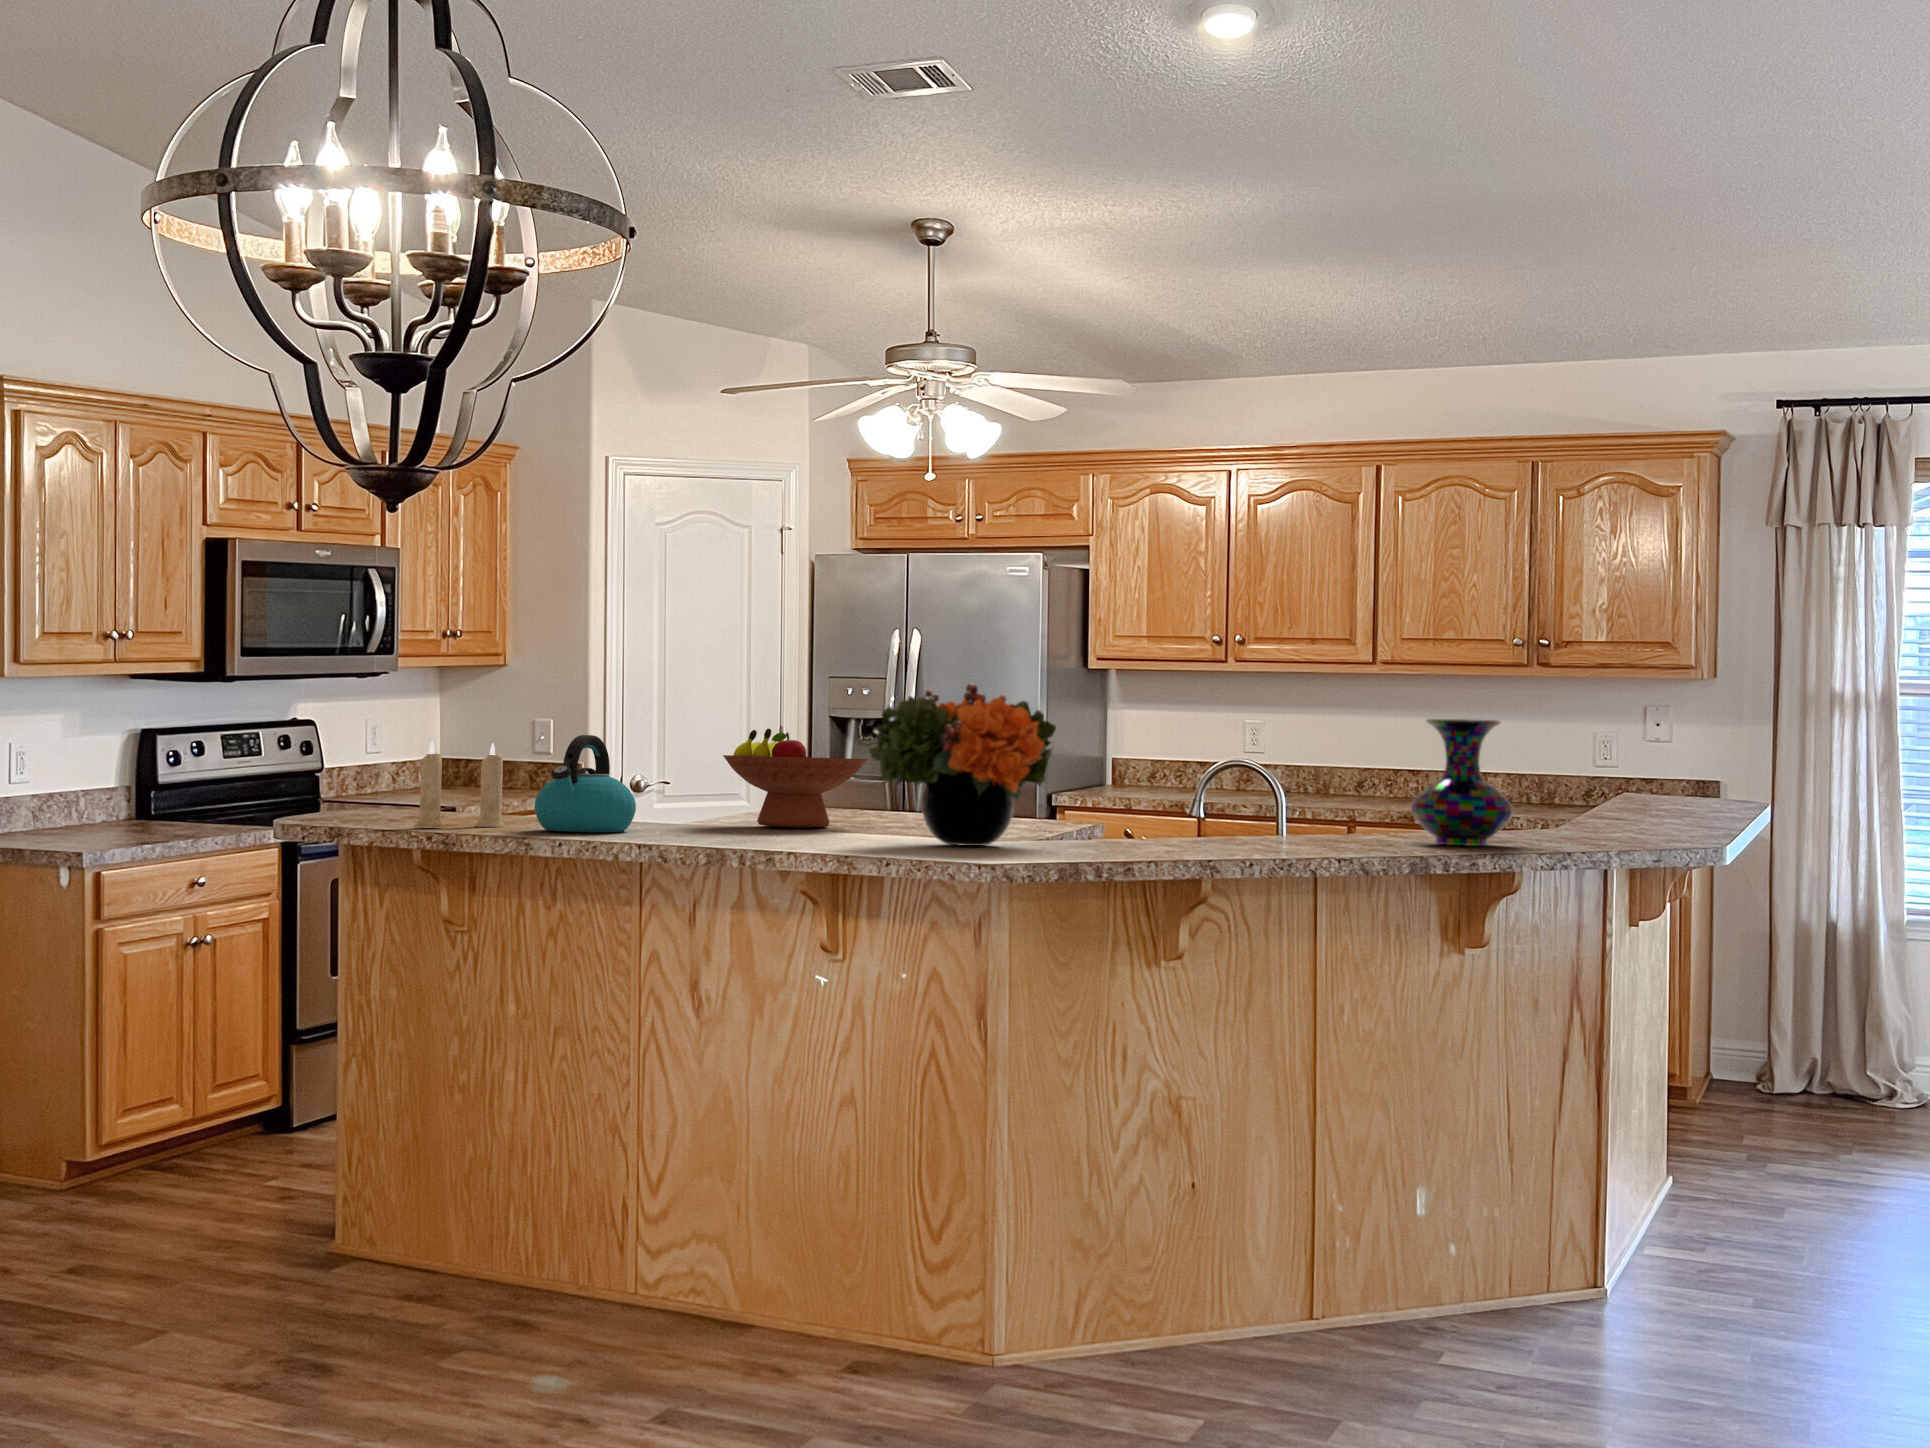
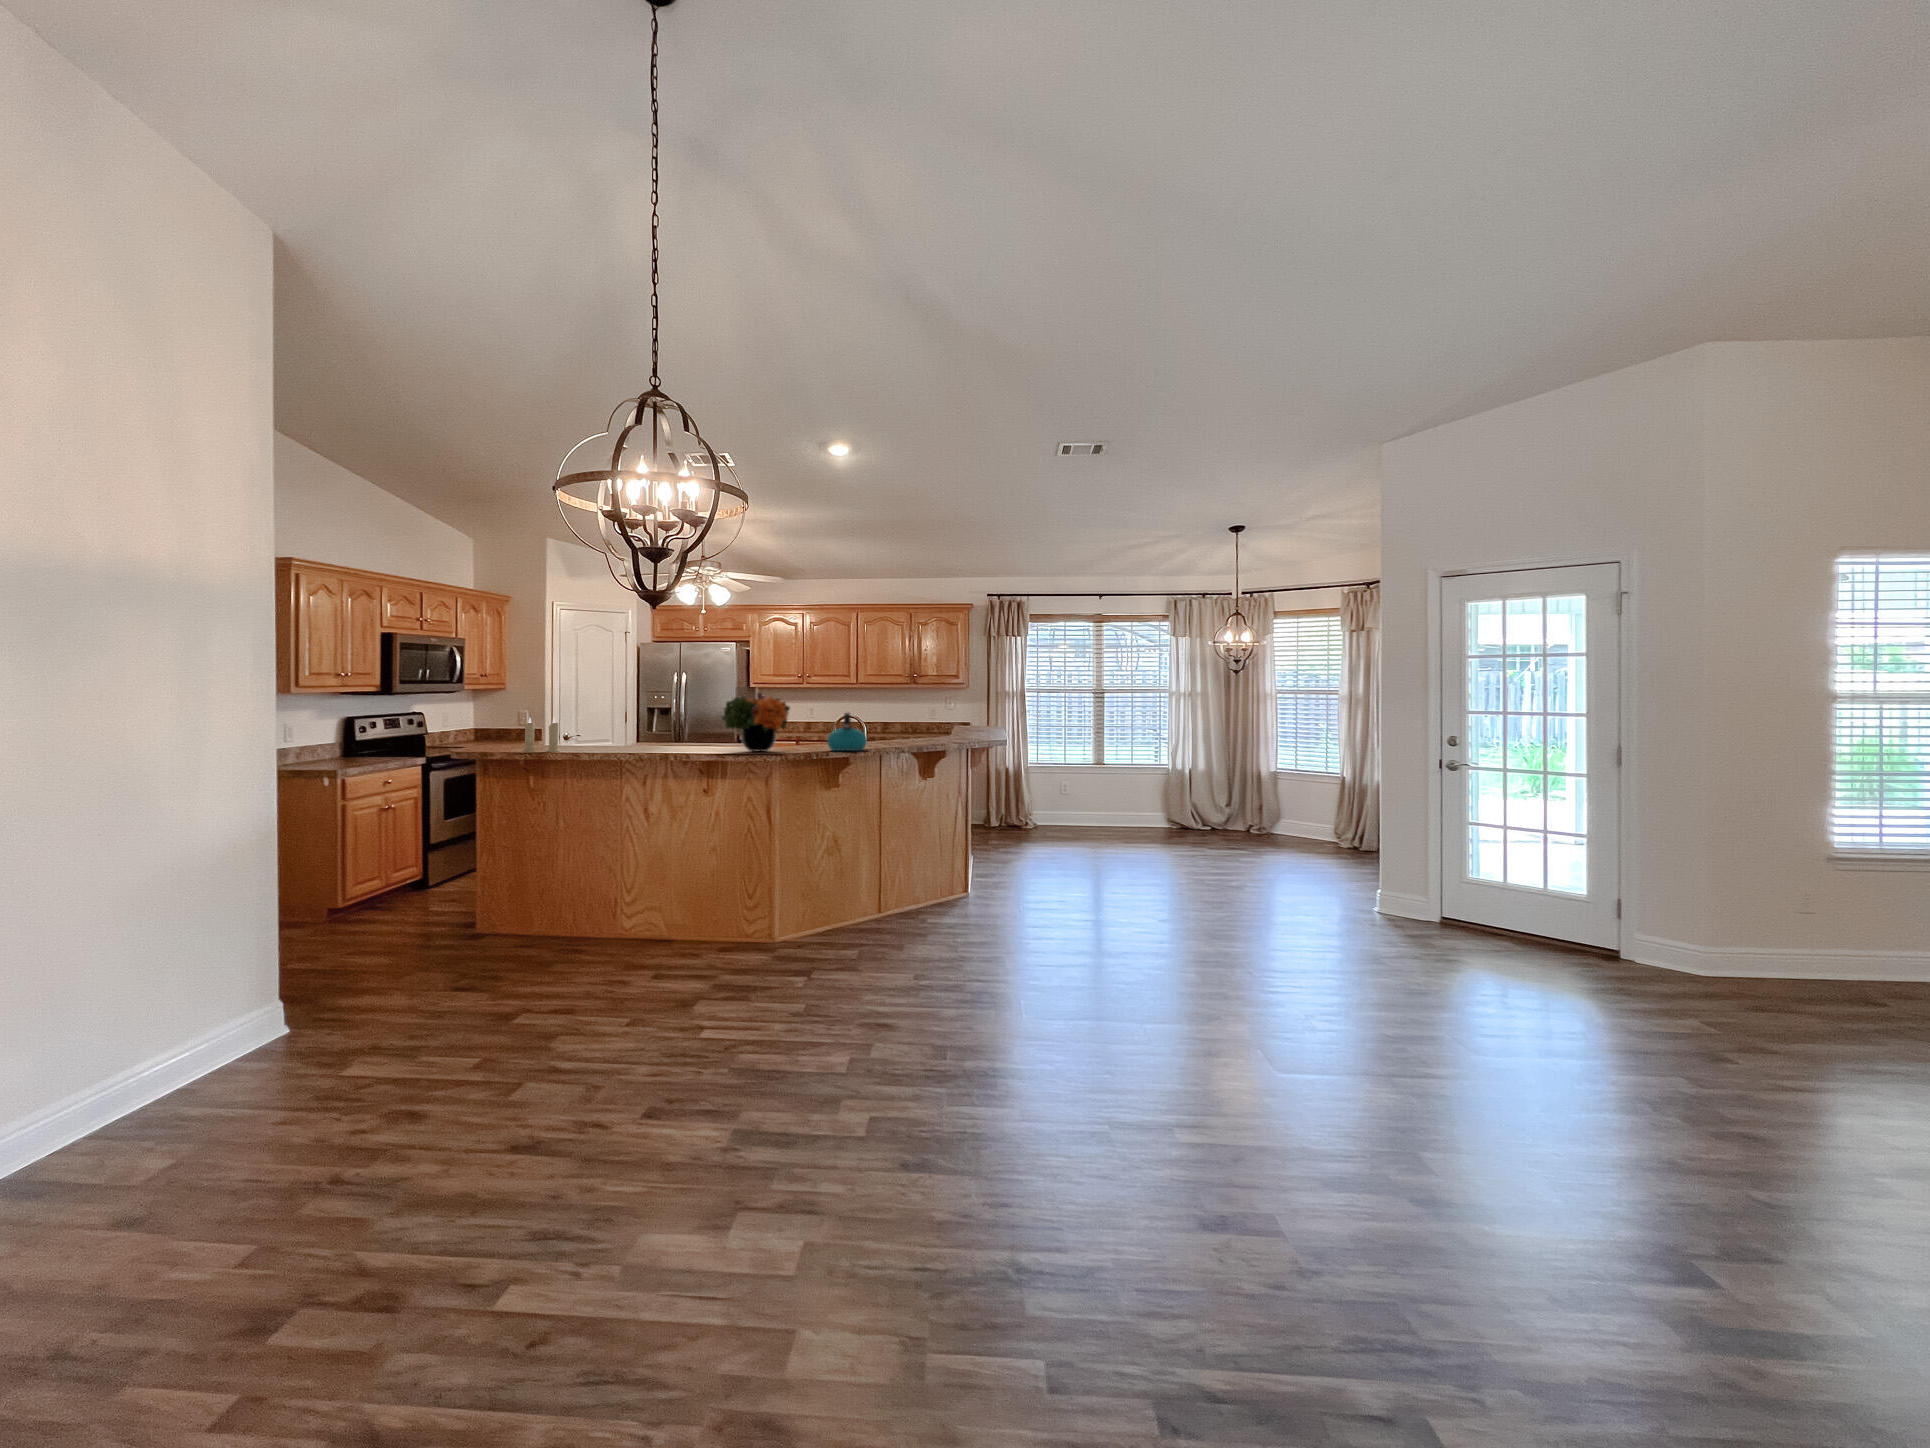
vase: present [1411,719,1513,846] -> none [908,703,942,746]
fruit bowl: present [723,728,867,828] -> none [648,710,706,748]
kettle: present [535,735,636,832] -> present [827,713,867,751]

